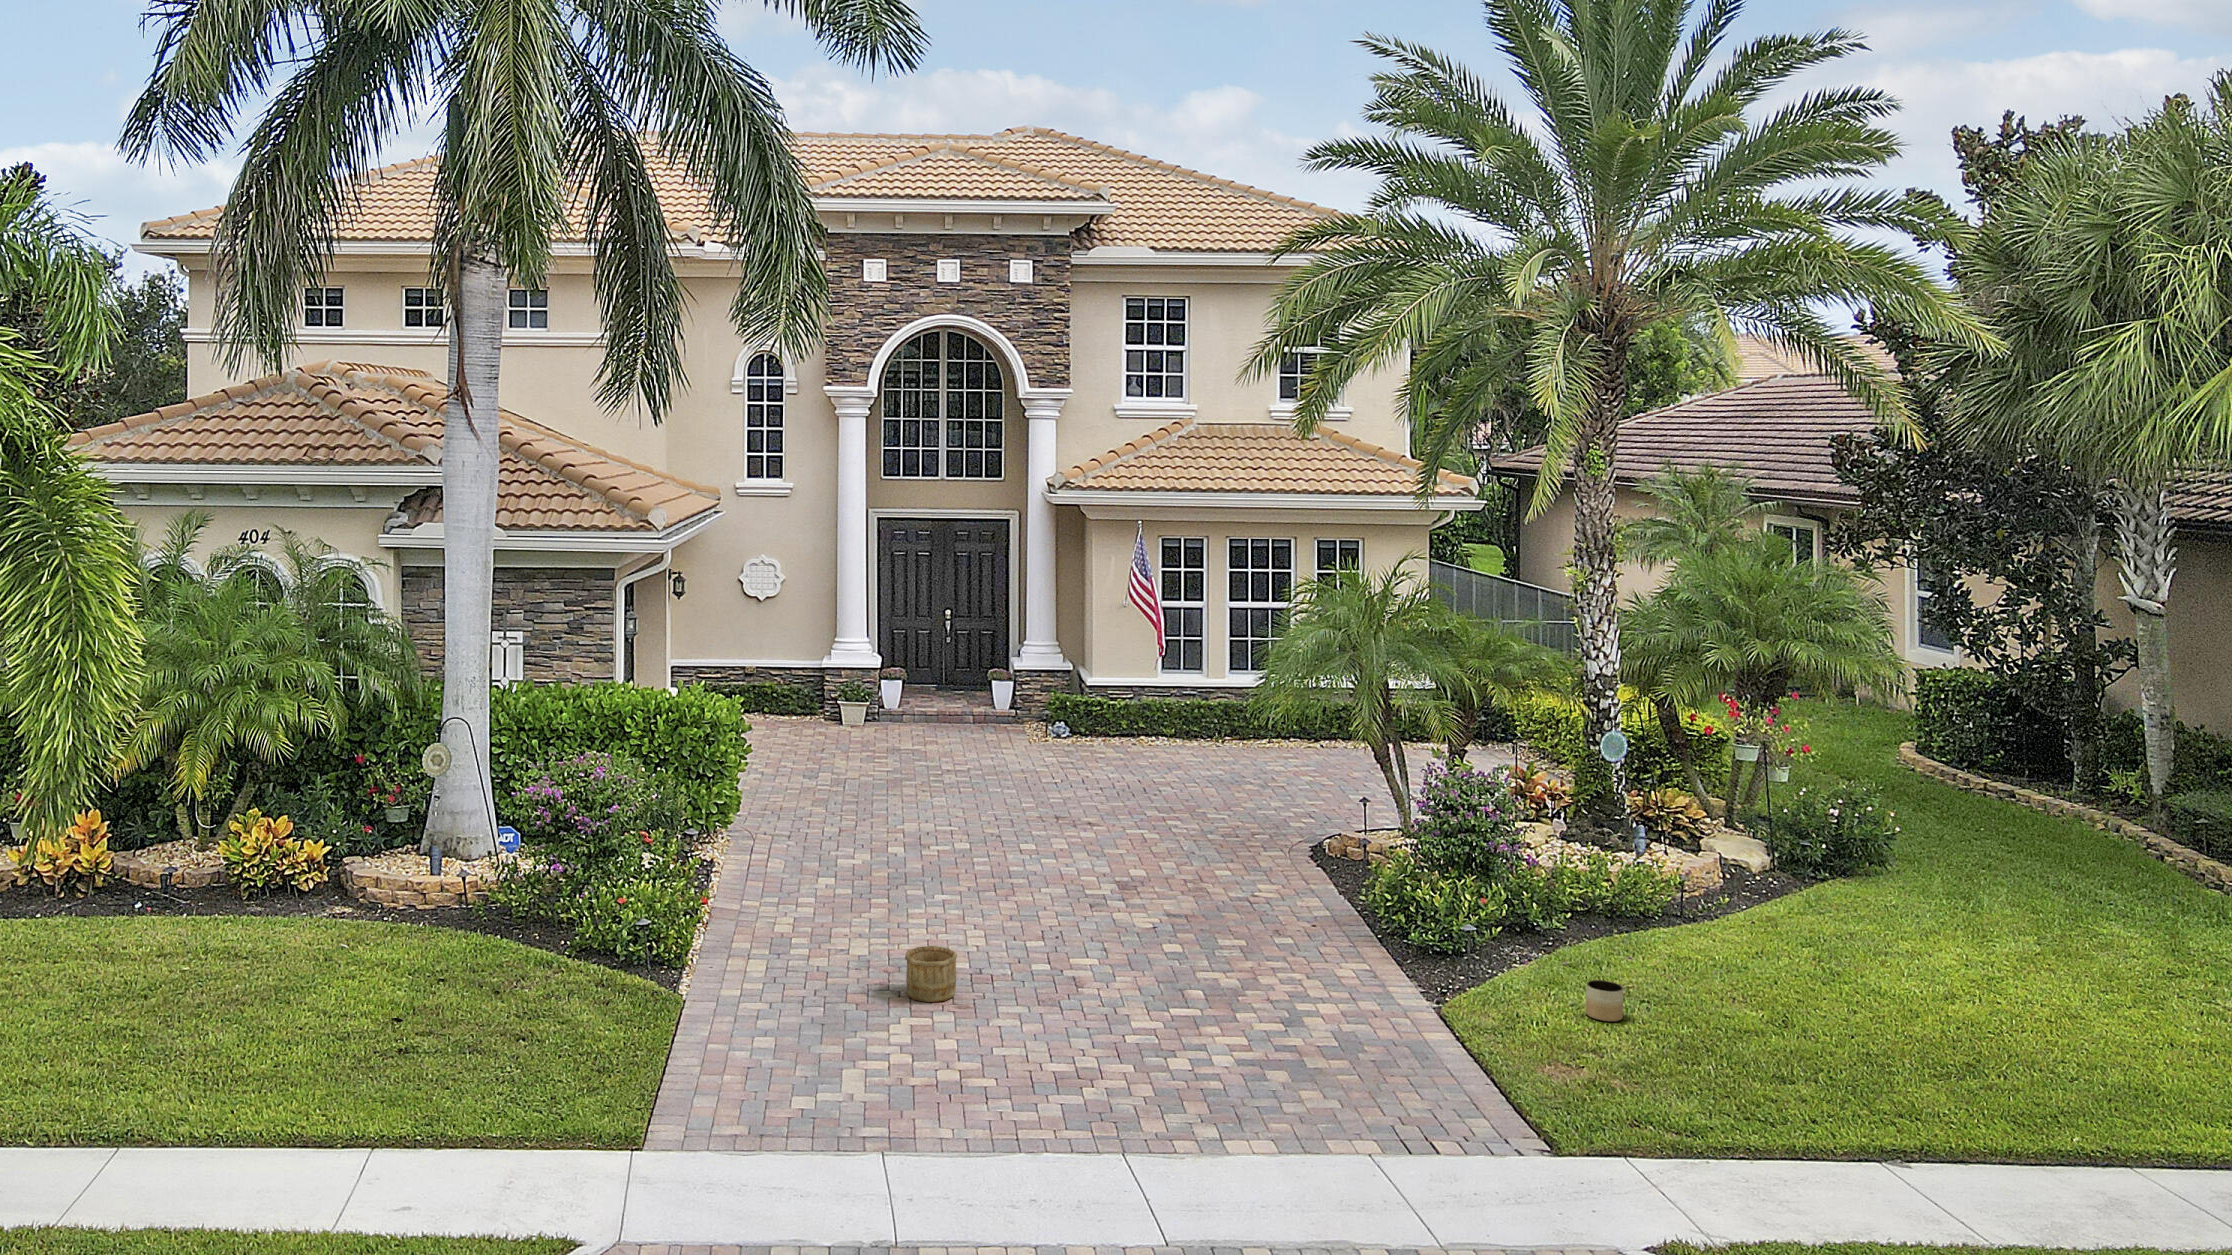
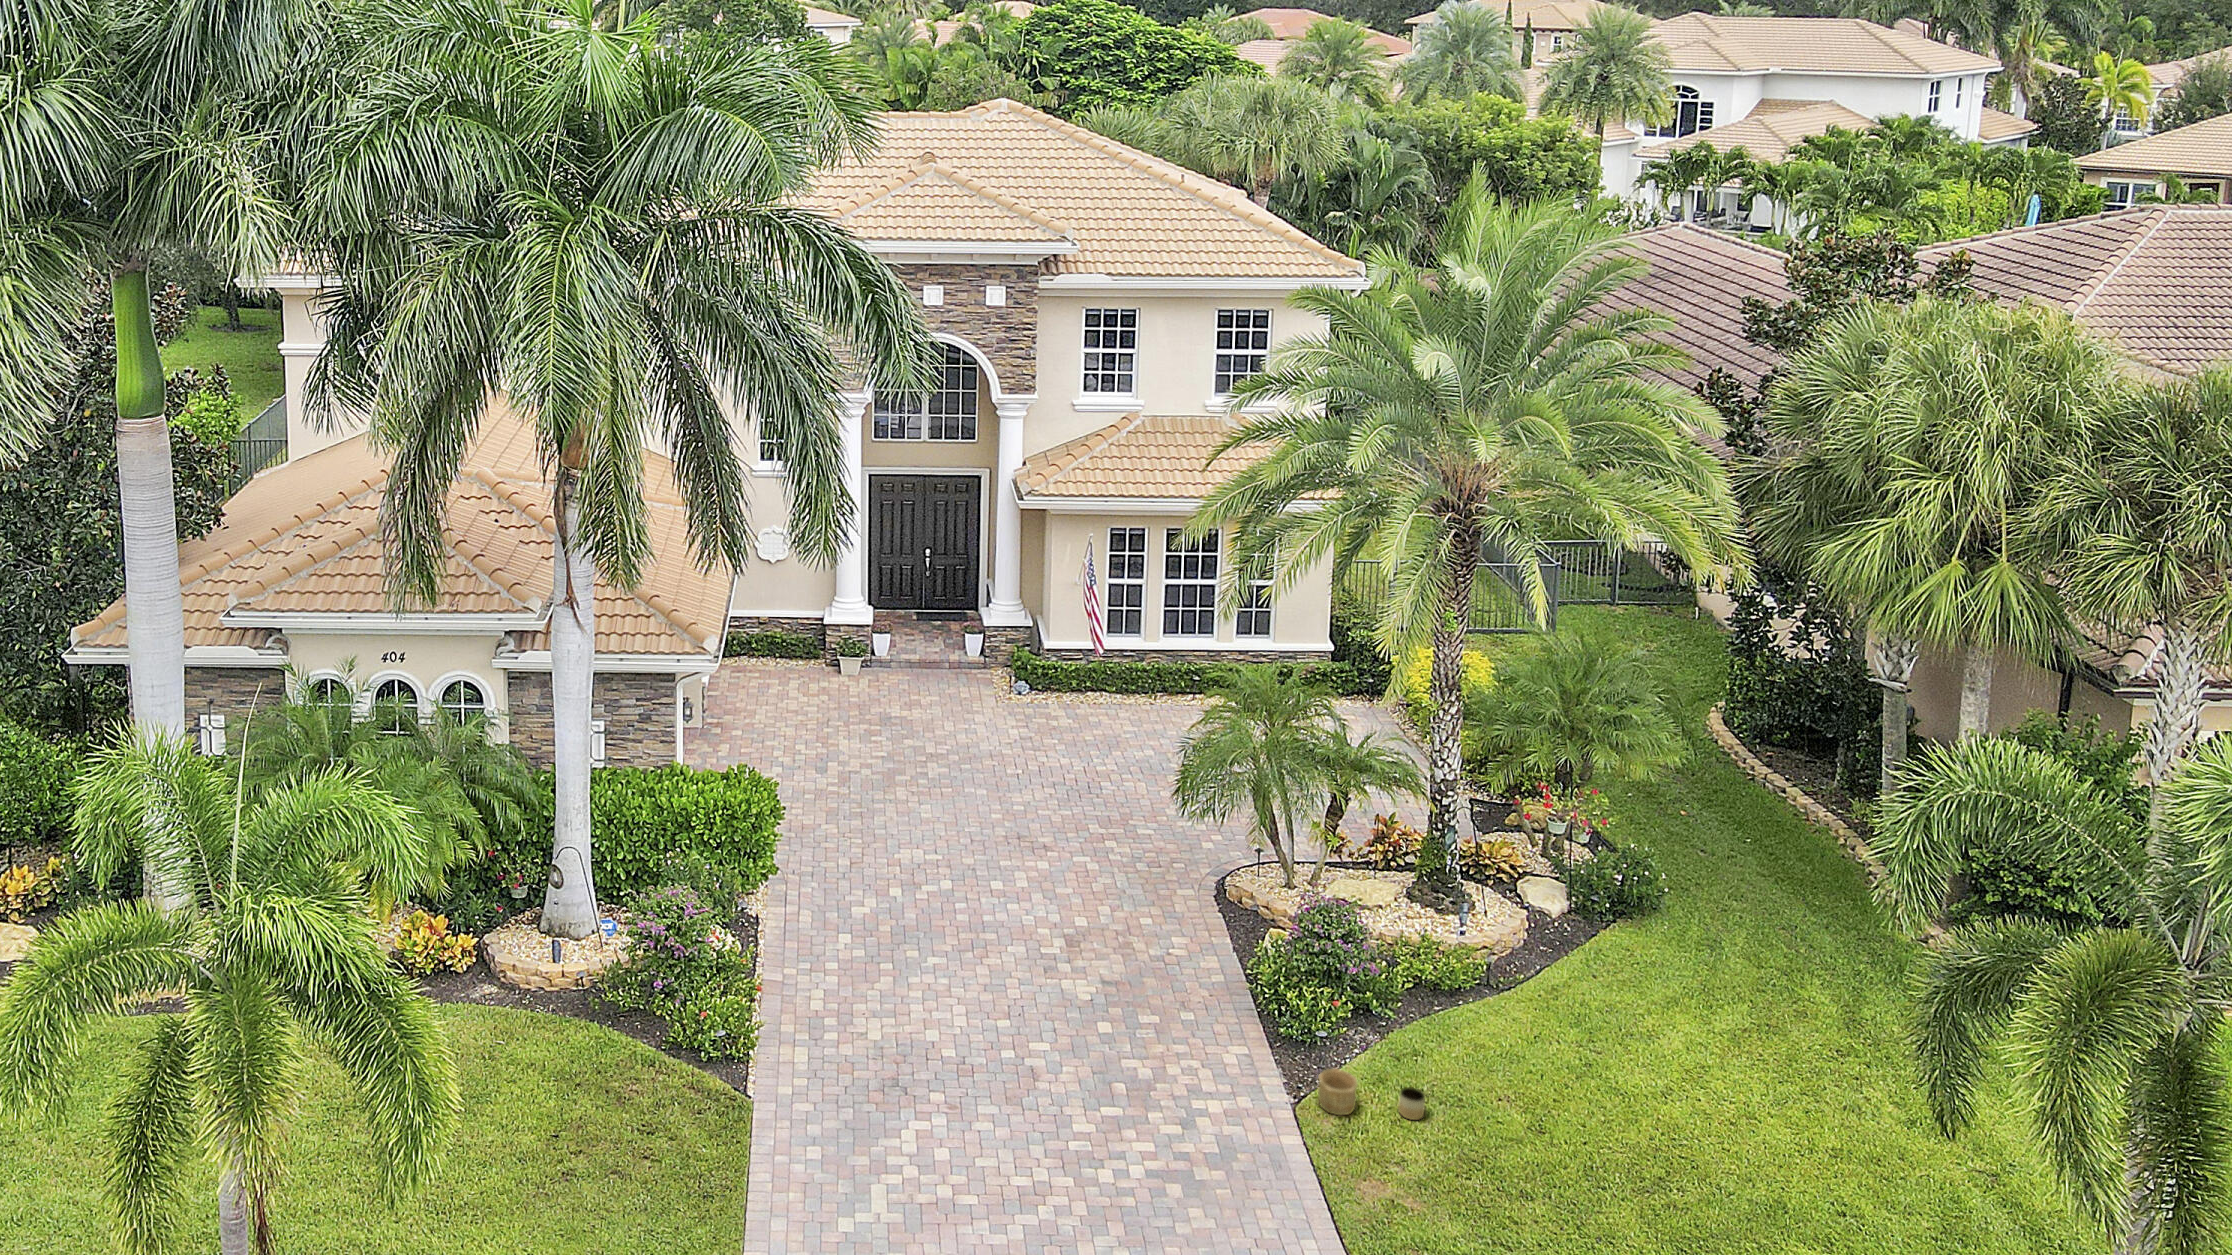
wooden bucket: present [905,946,957,1002] -> present [1318,1069,1358,1115]

